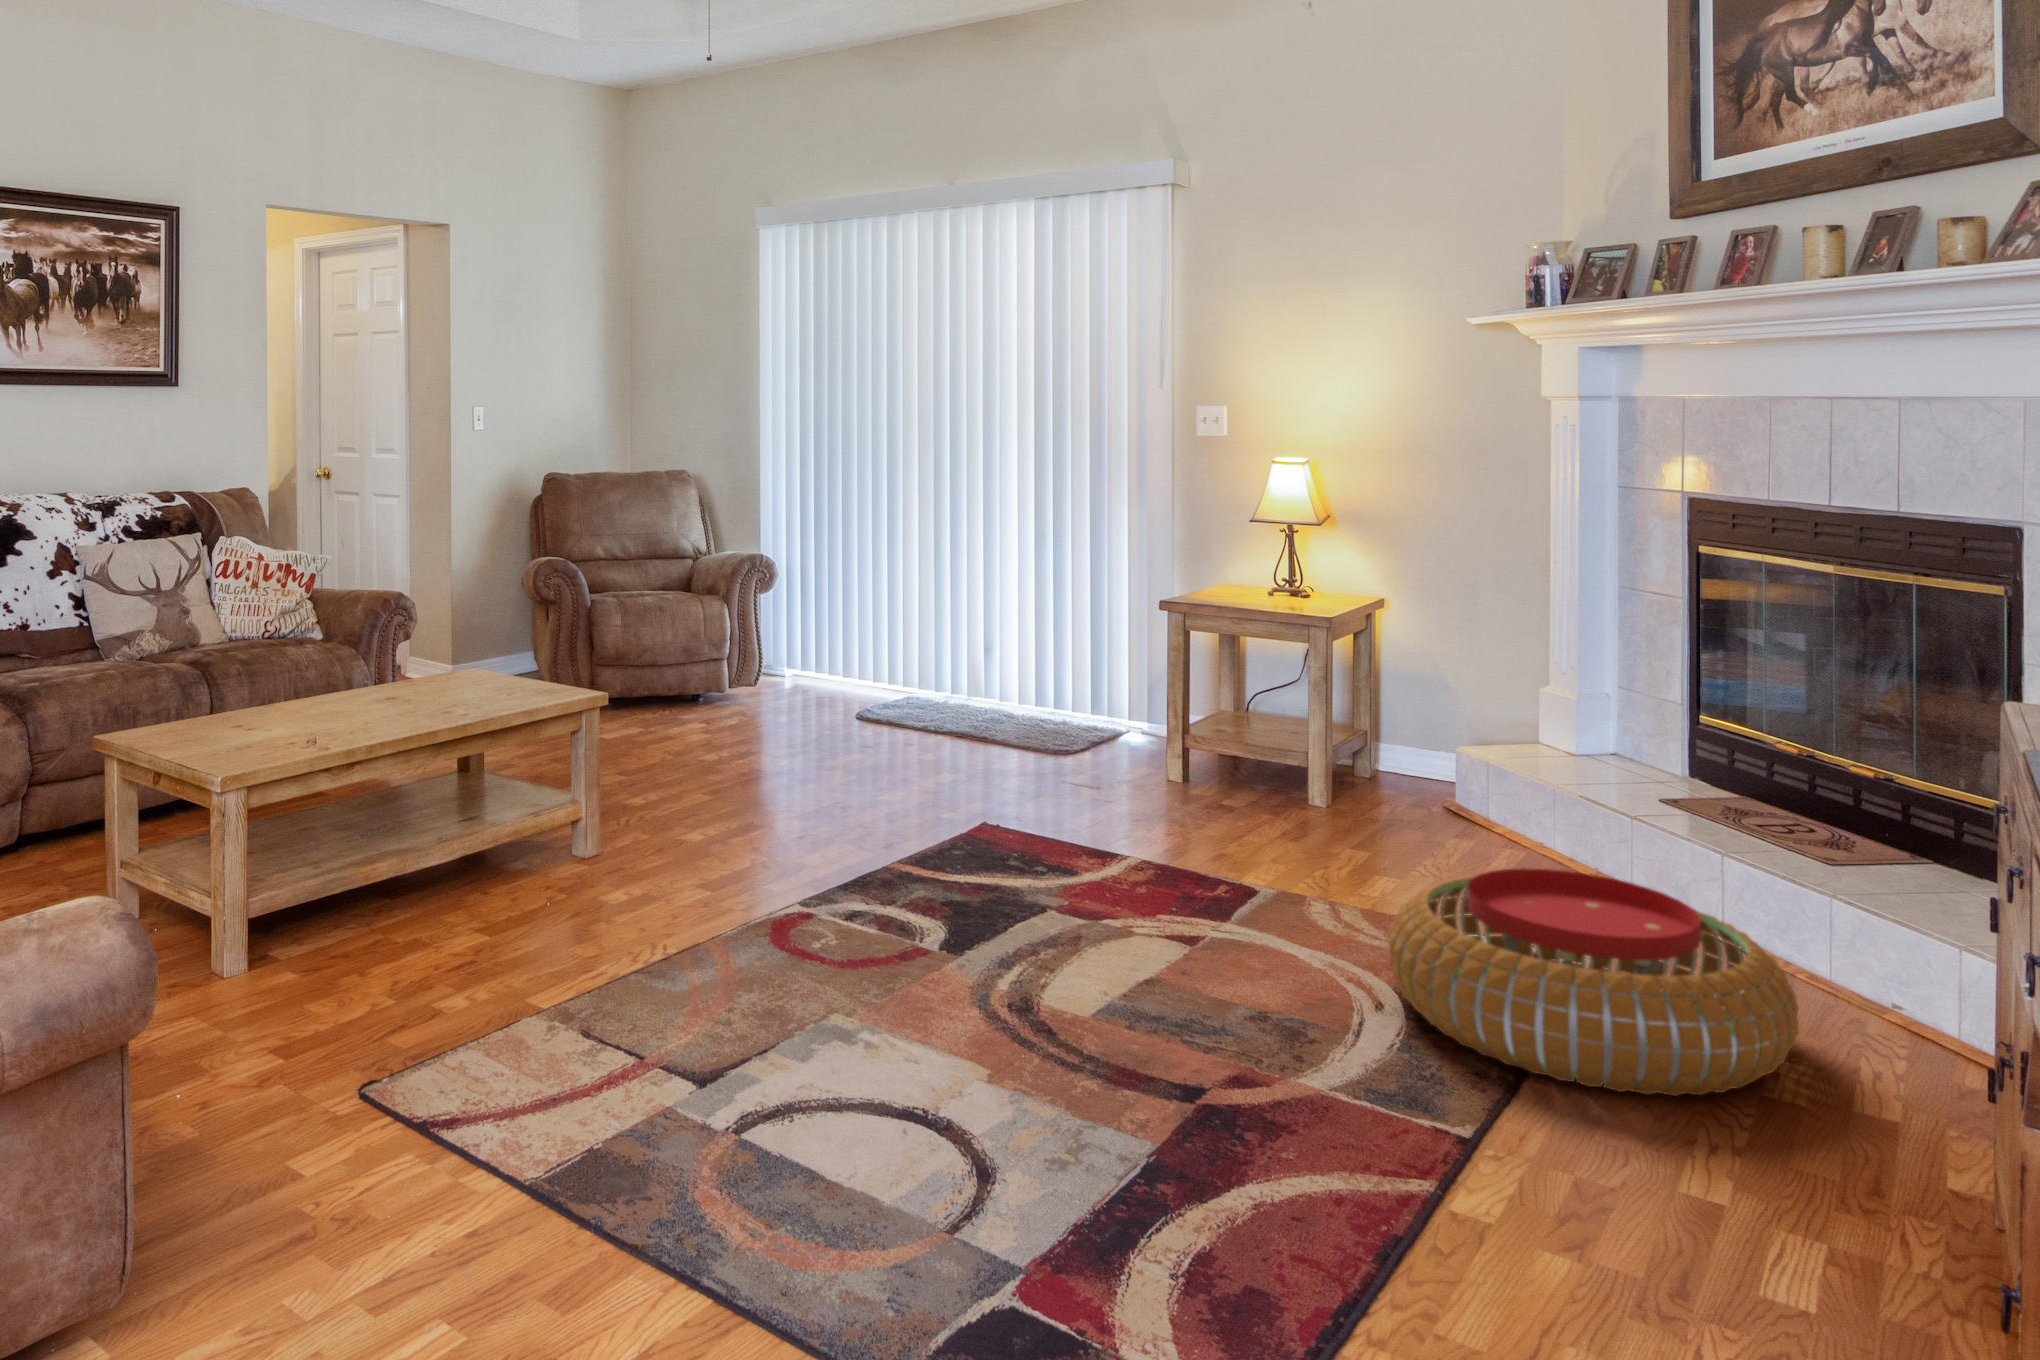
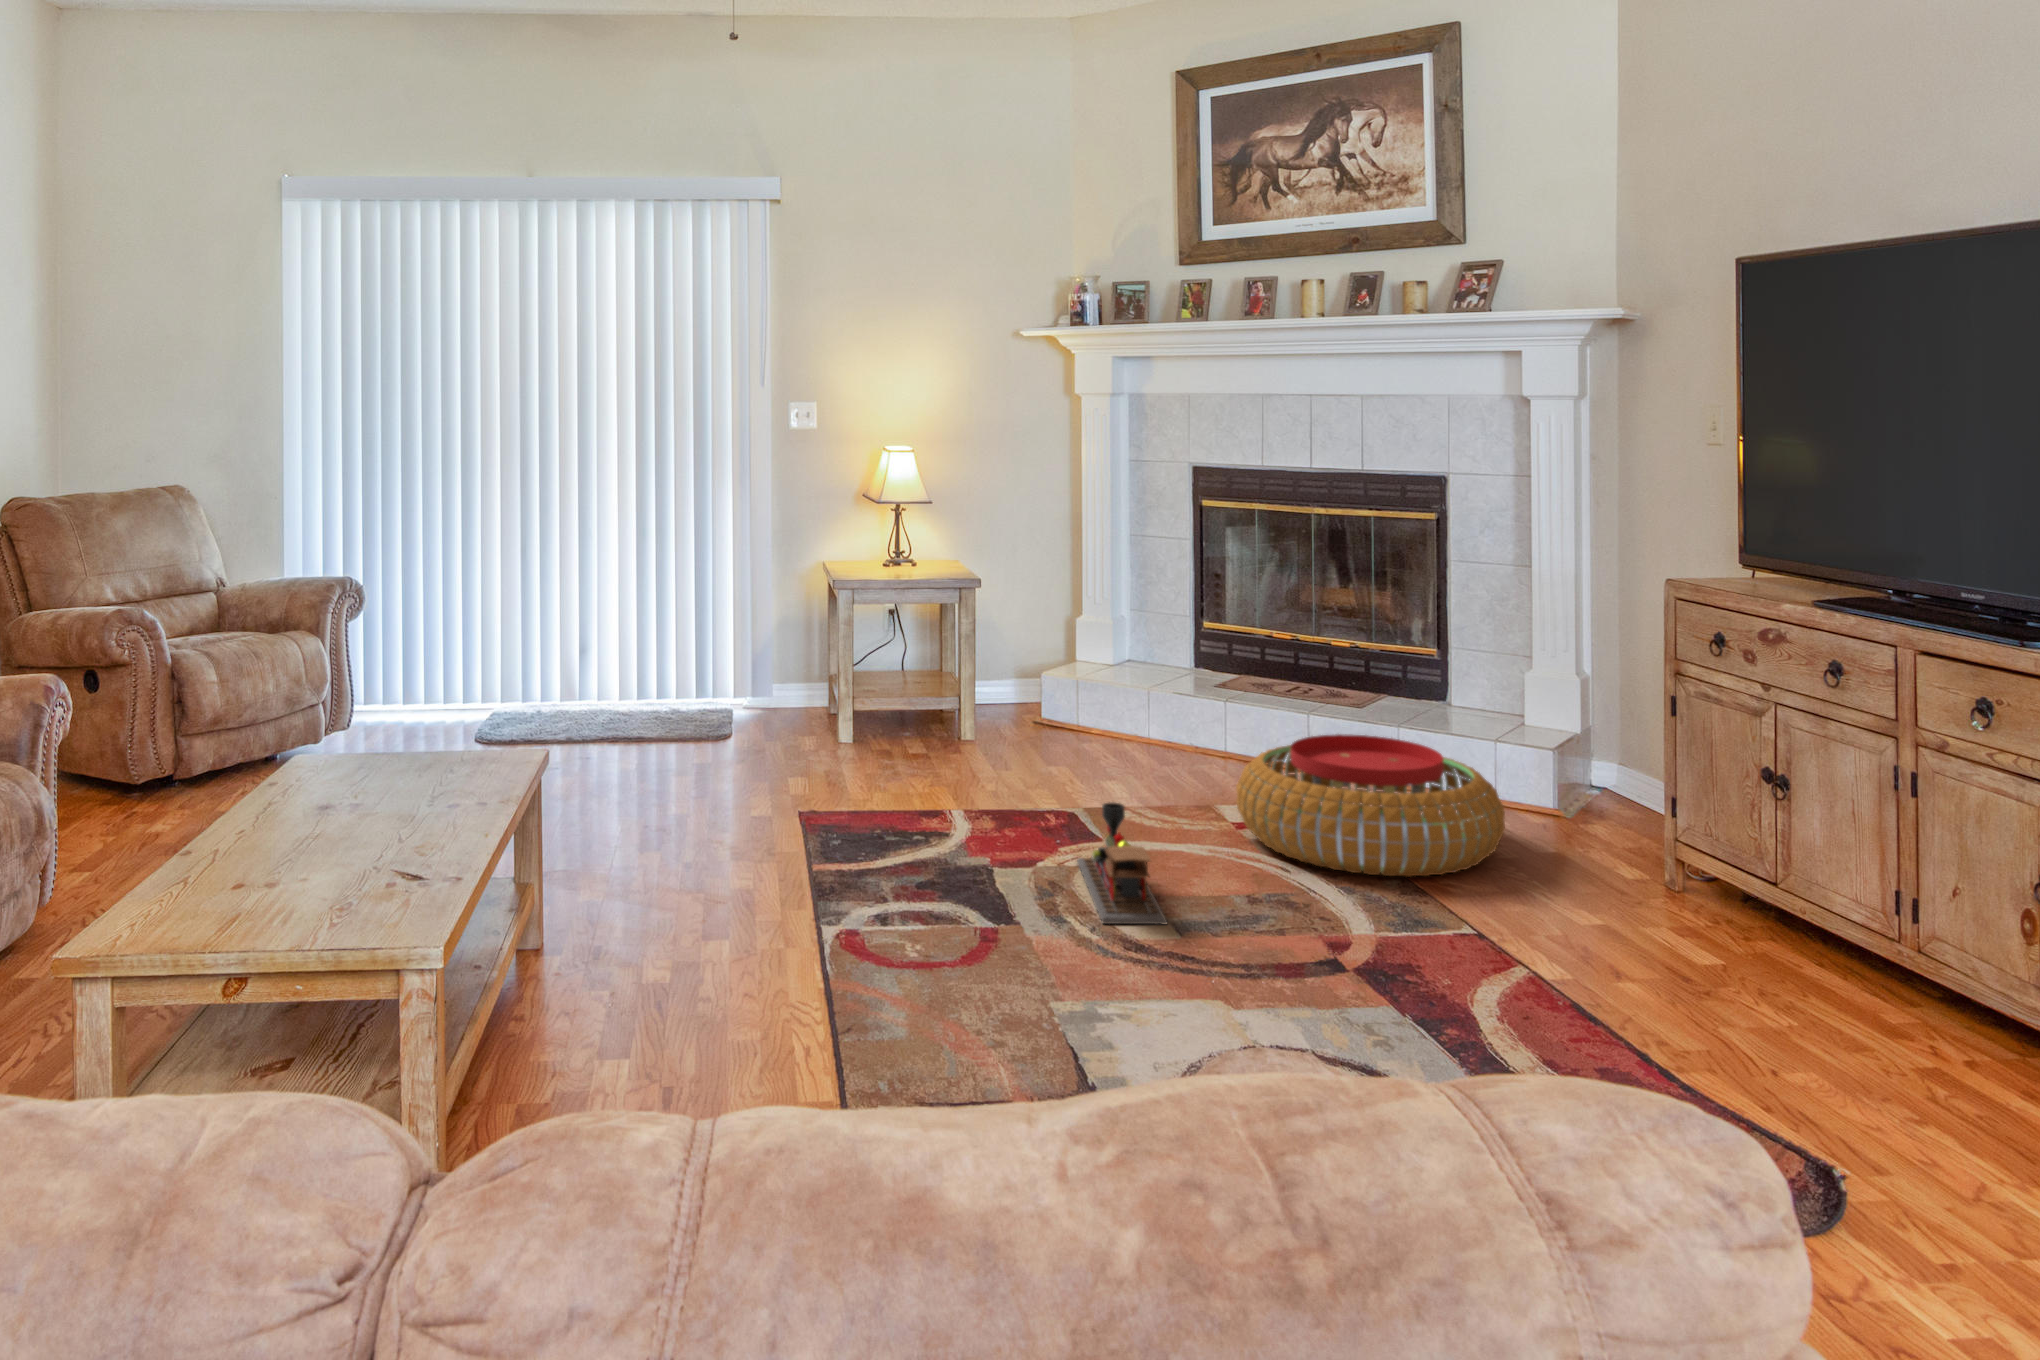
toy train: none [1047,873,1221,1012] -> present [1077,802,1167,924]

